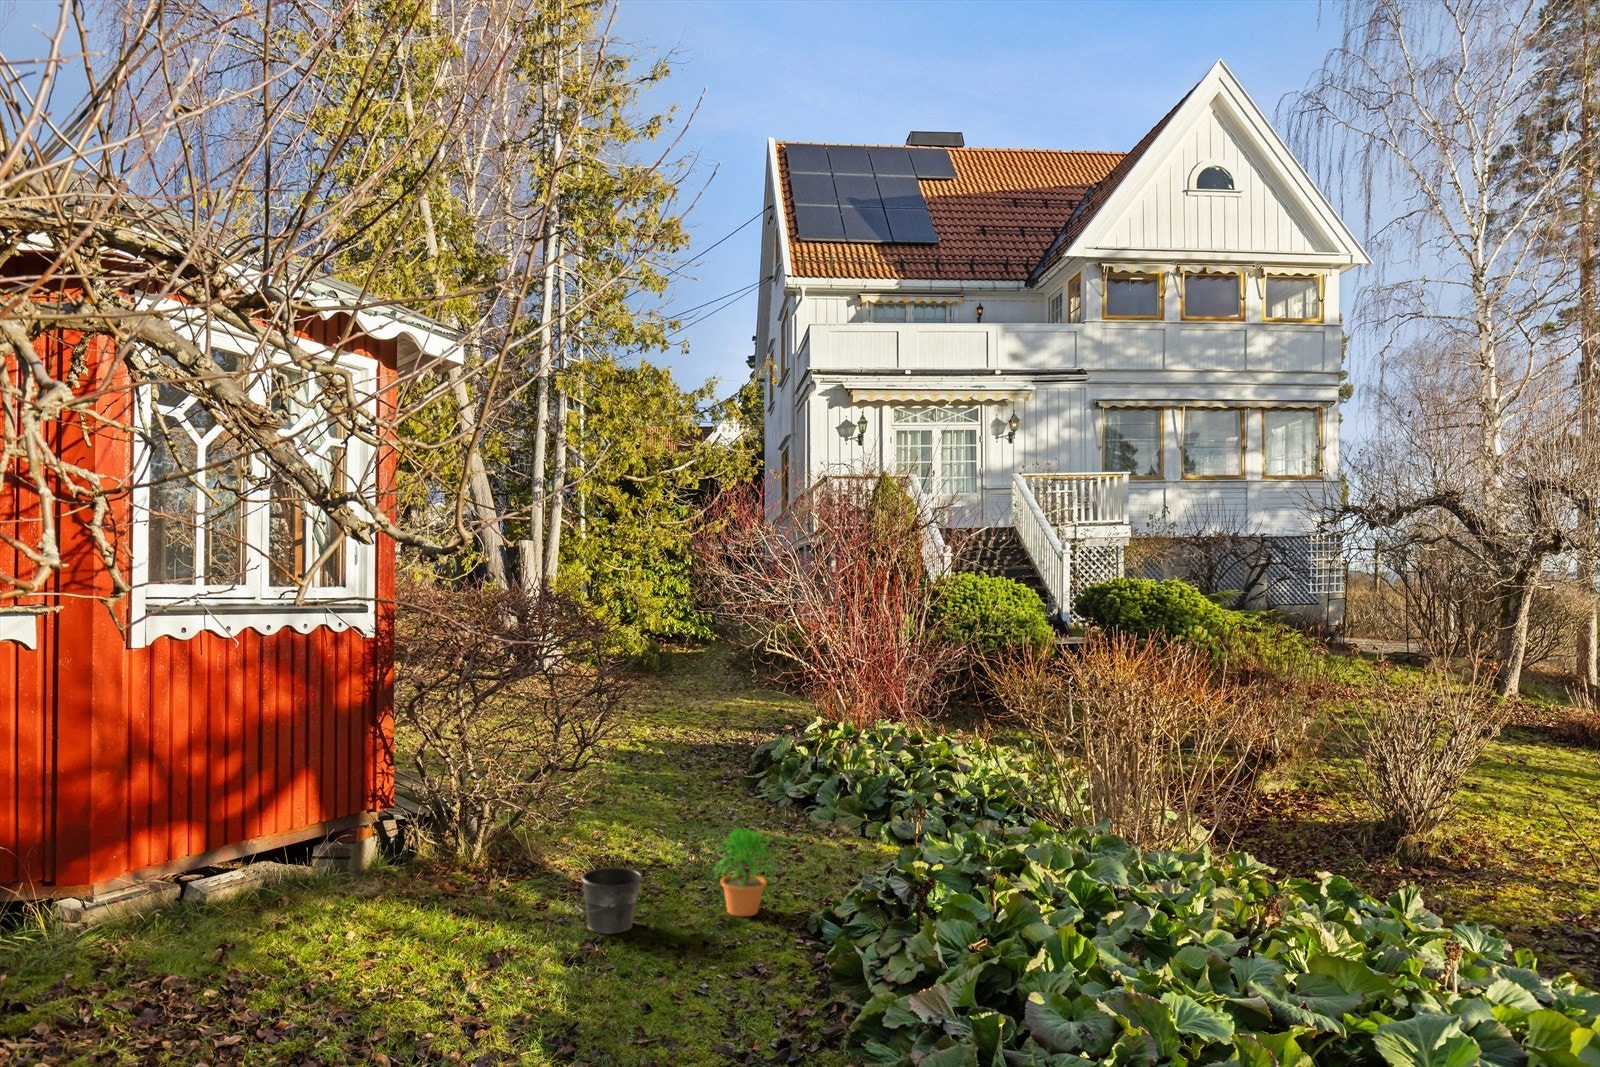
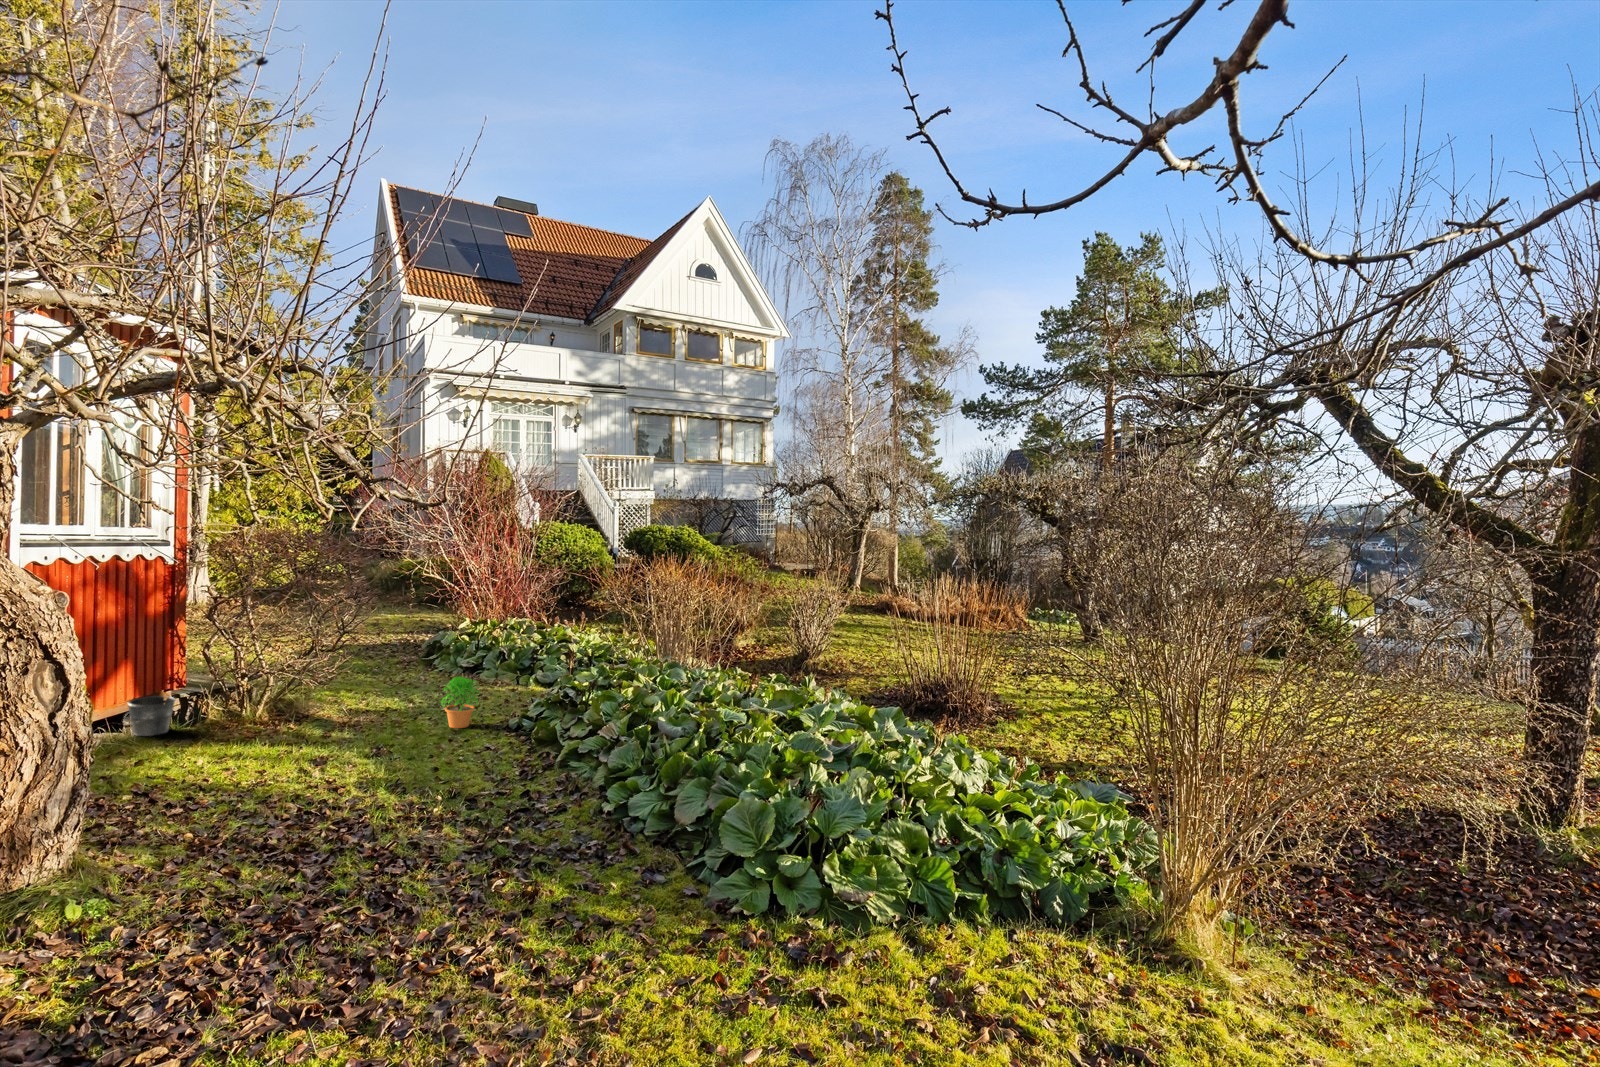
bucket: present [575,867,642,934] -> present [123,696,175,736]

